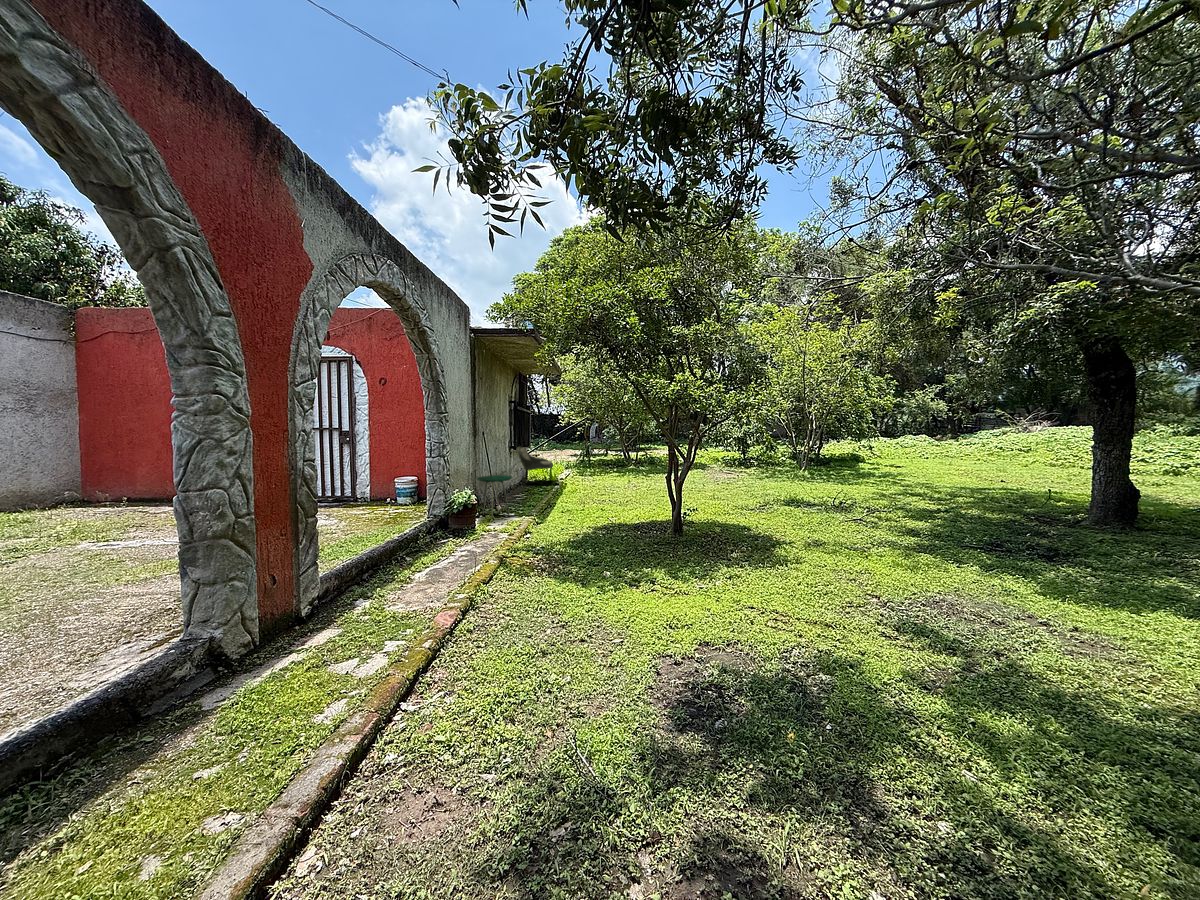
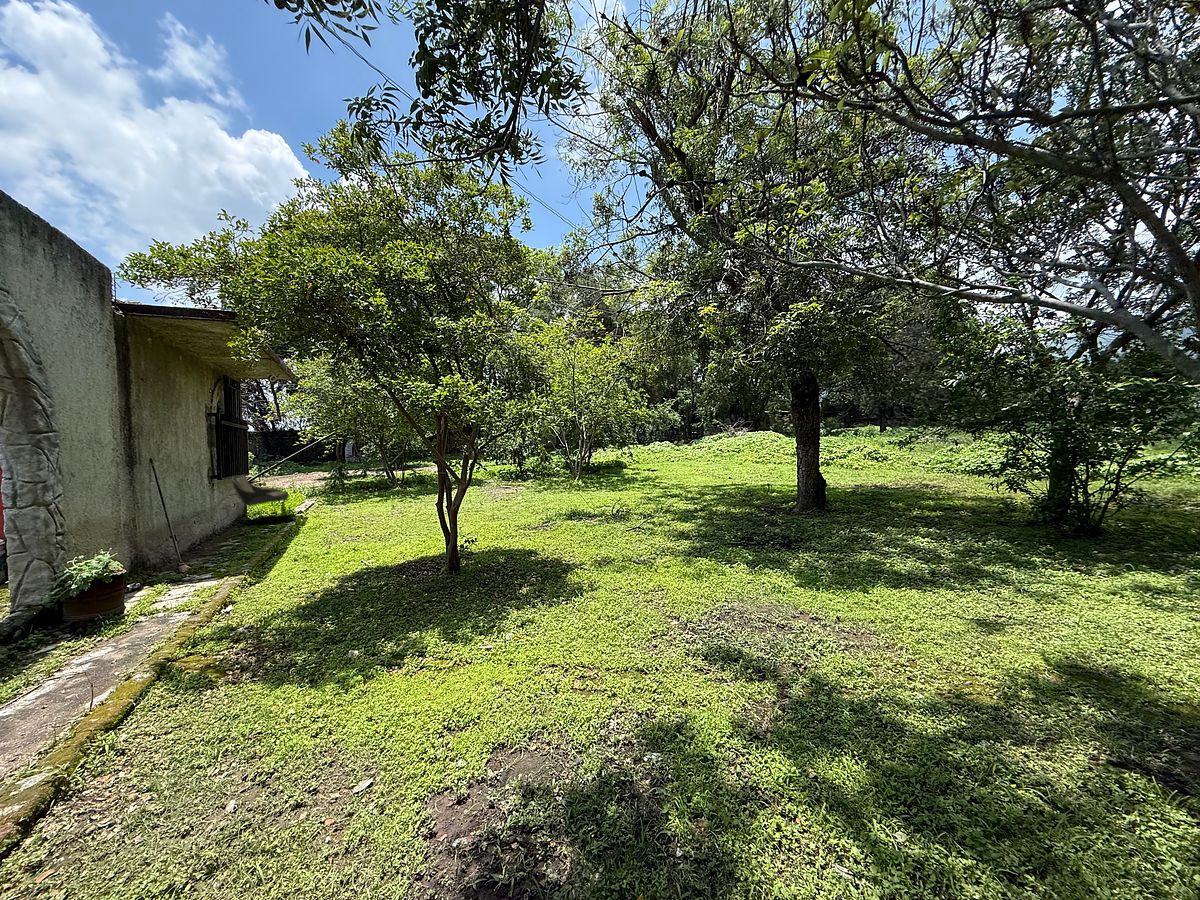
side table: present [477,475,512,516] -> none [147,519,213,582]

